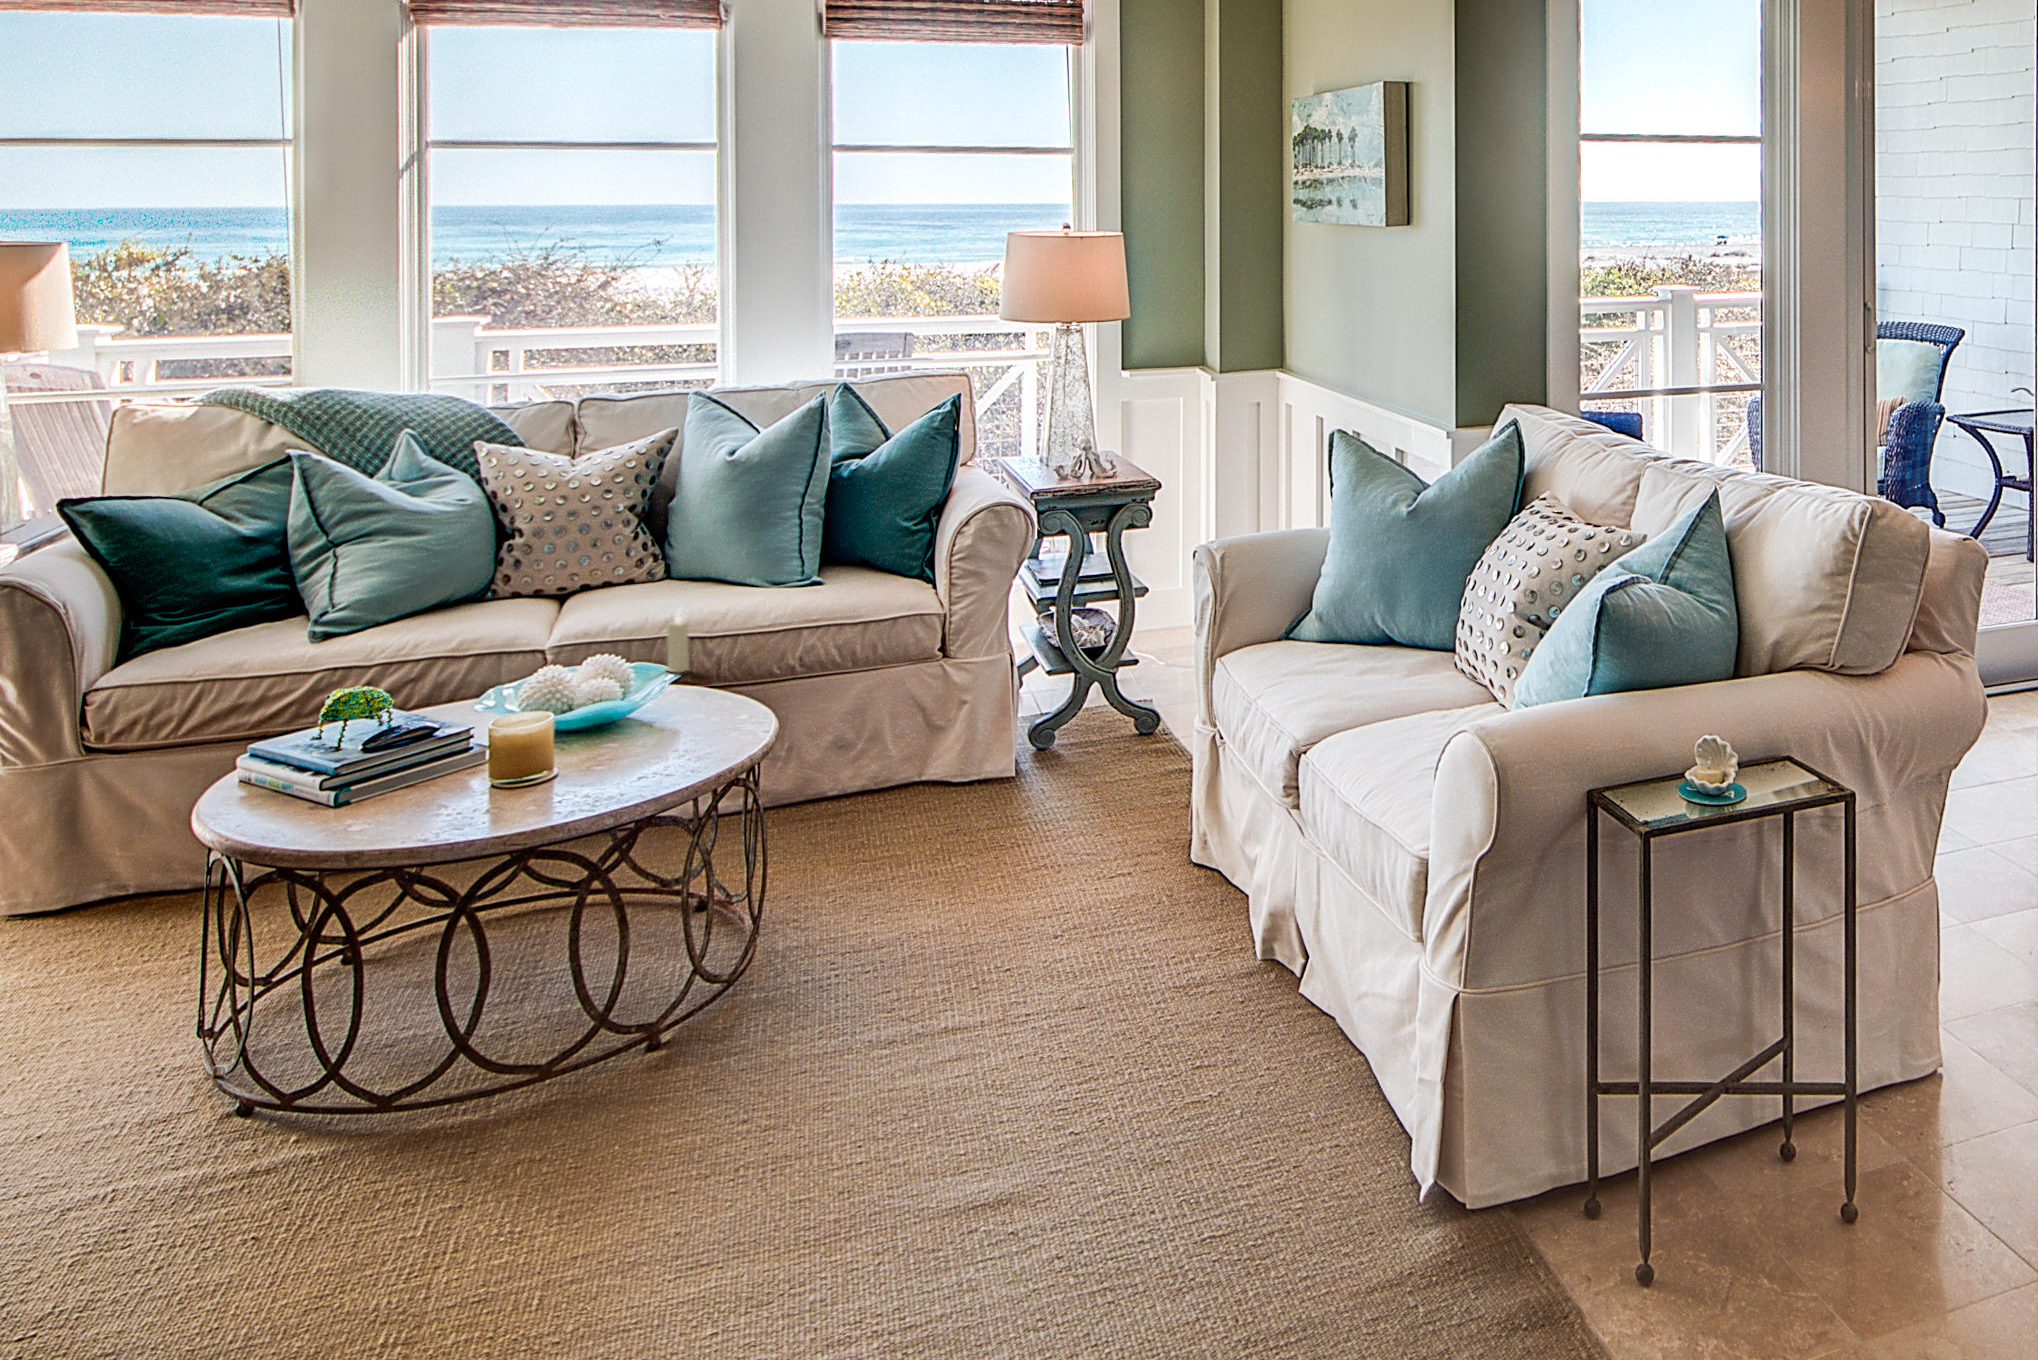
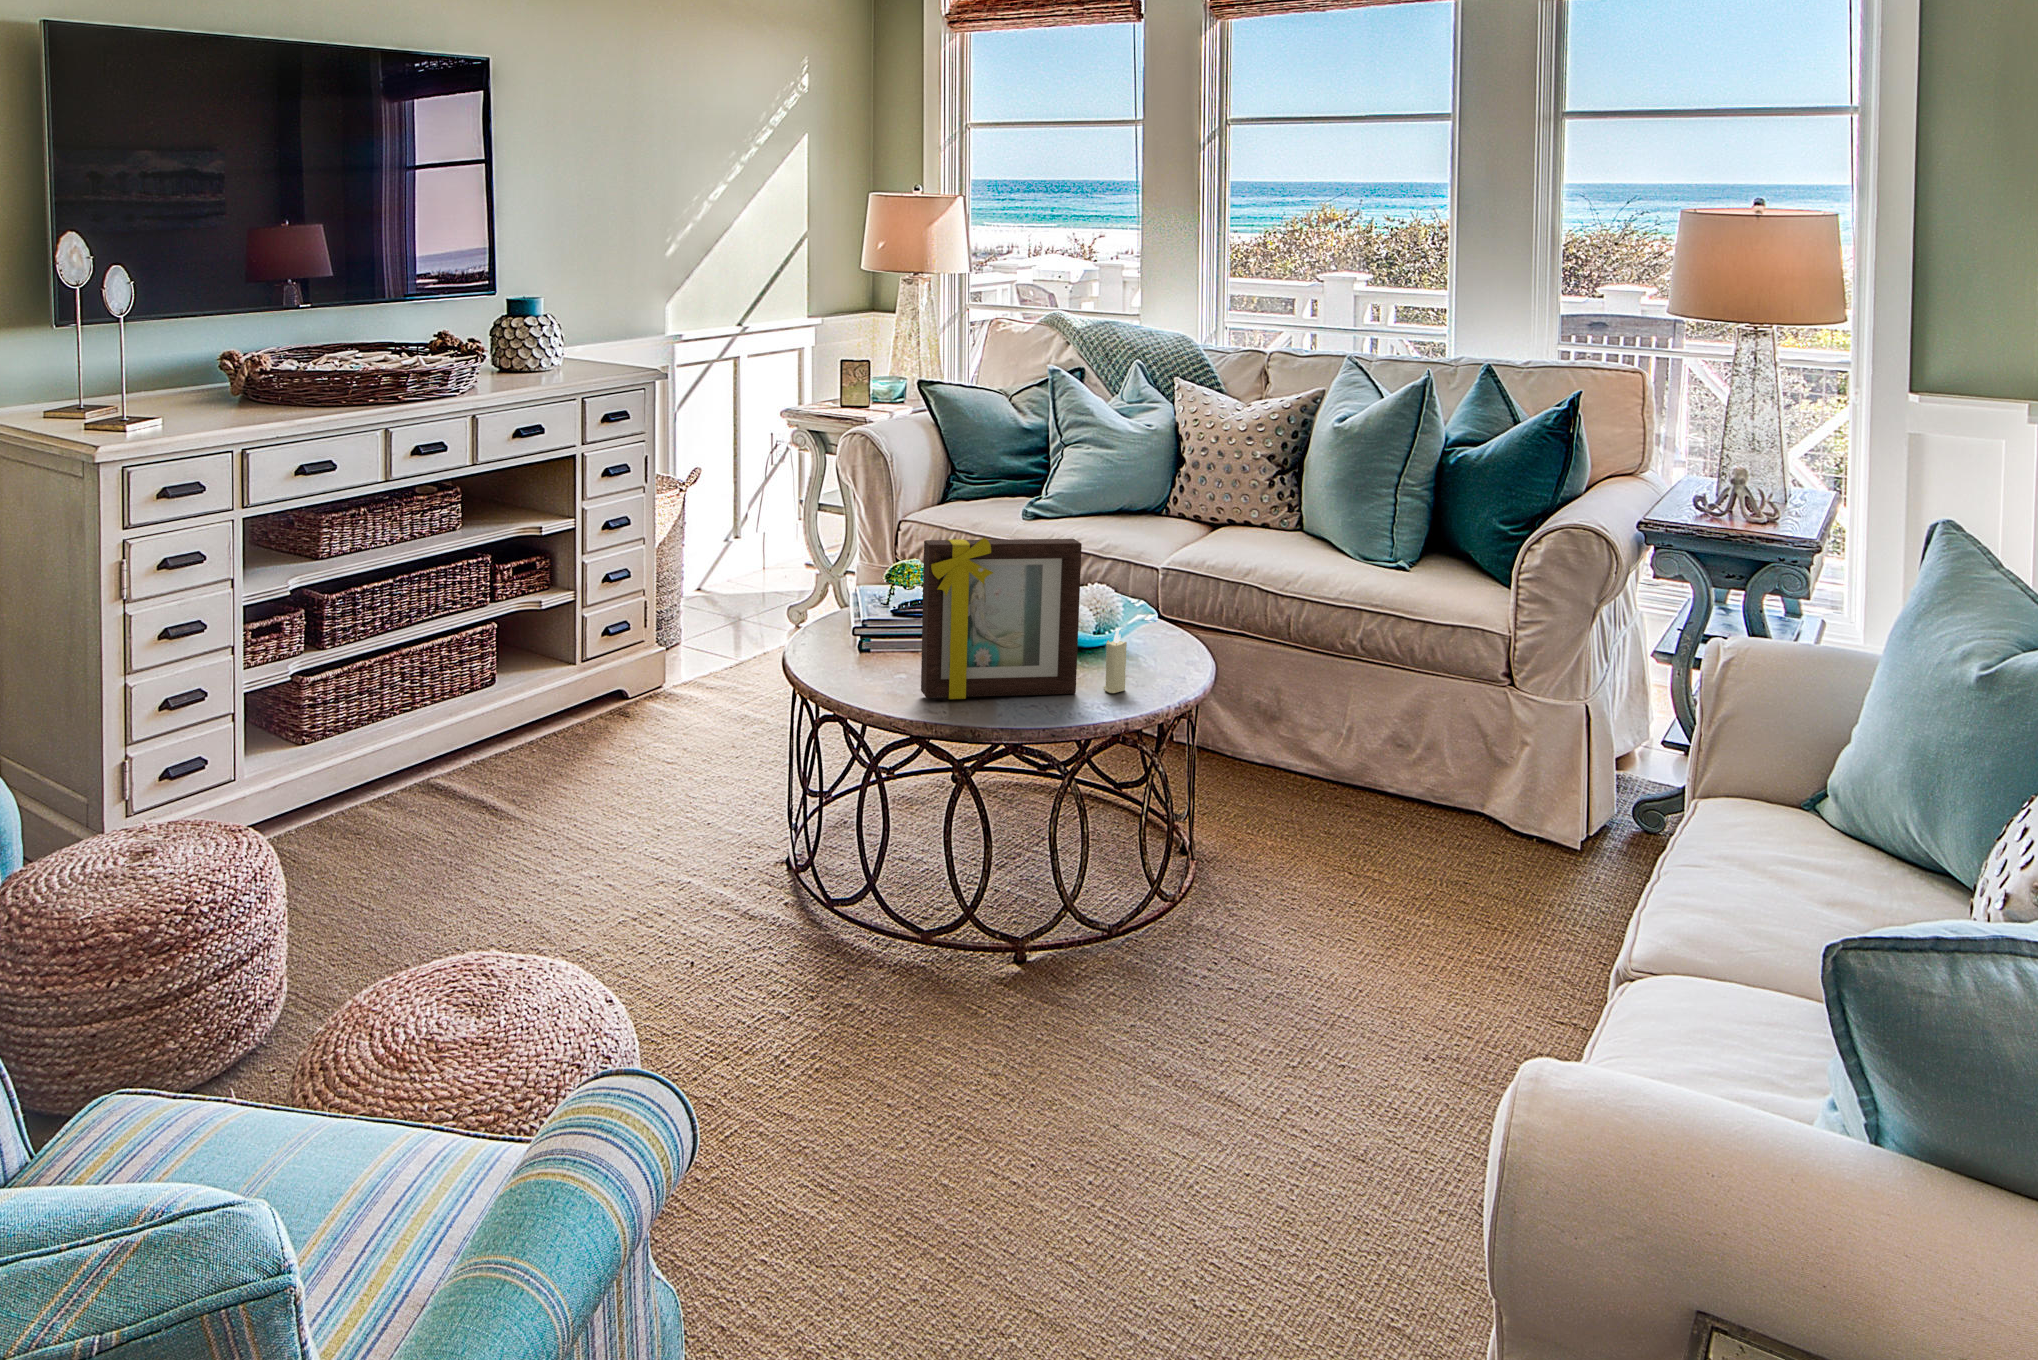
picture frame: none [485,522,645,695] -> present [921,538,1082,699]

